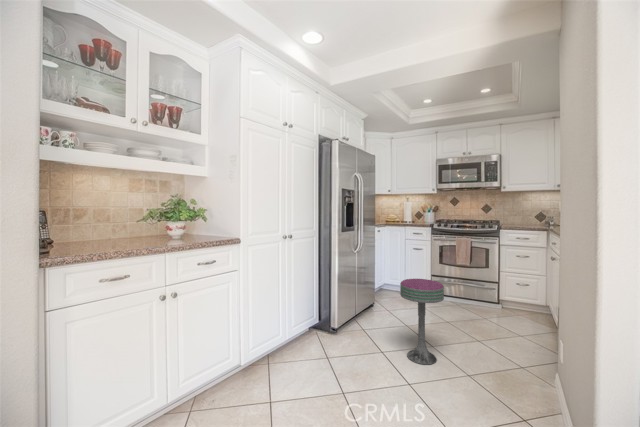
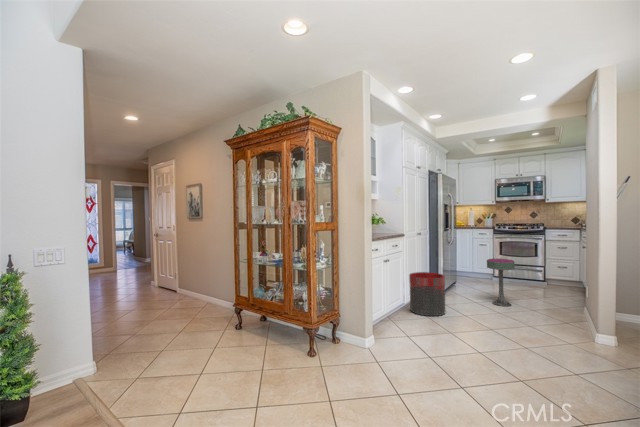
trash can: none [247,306,311,403] -> present [409,272,445,316]

